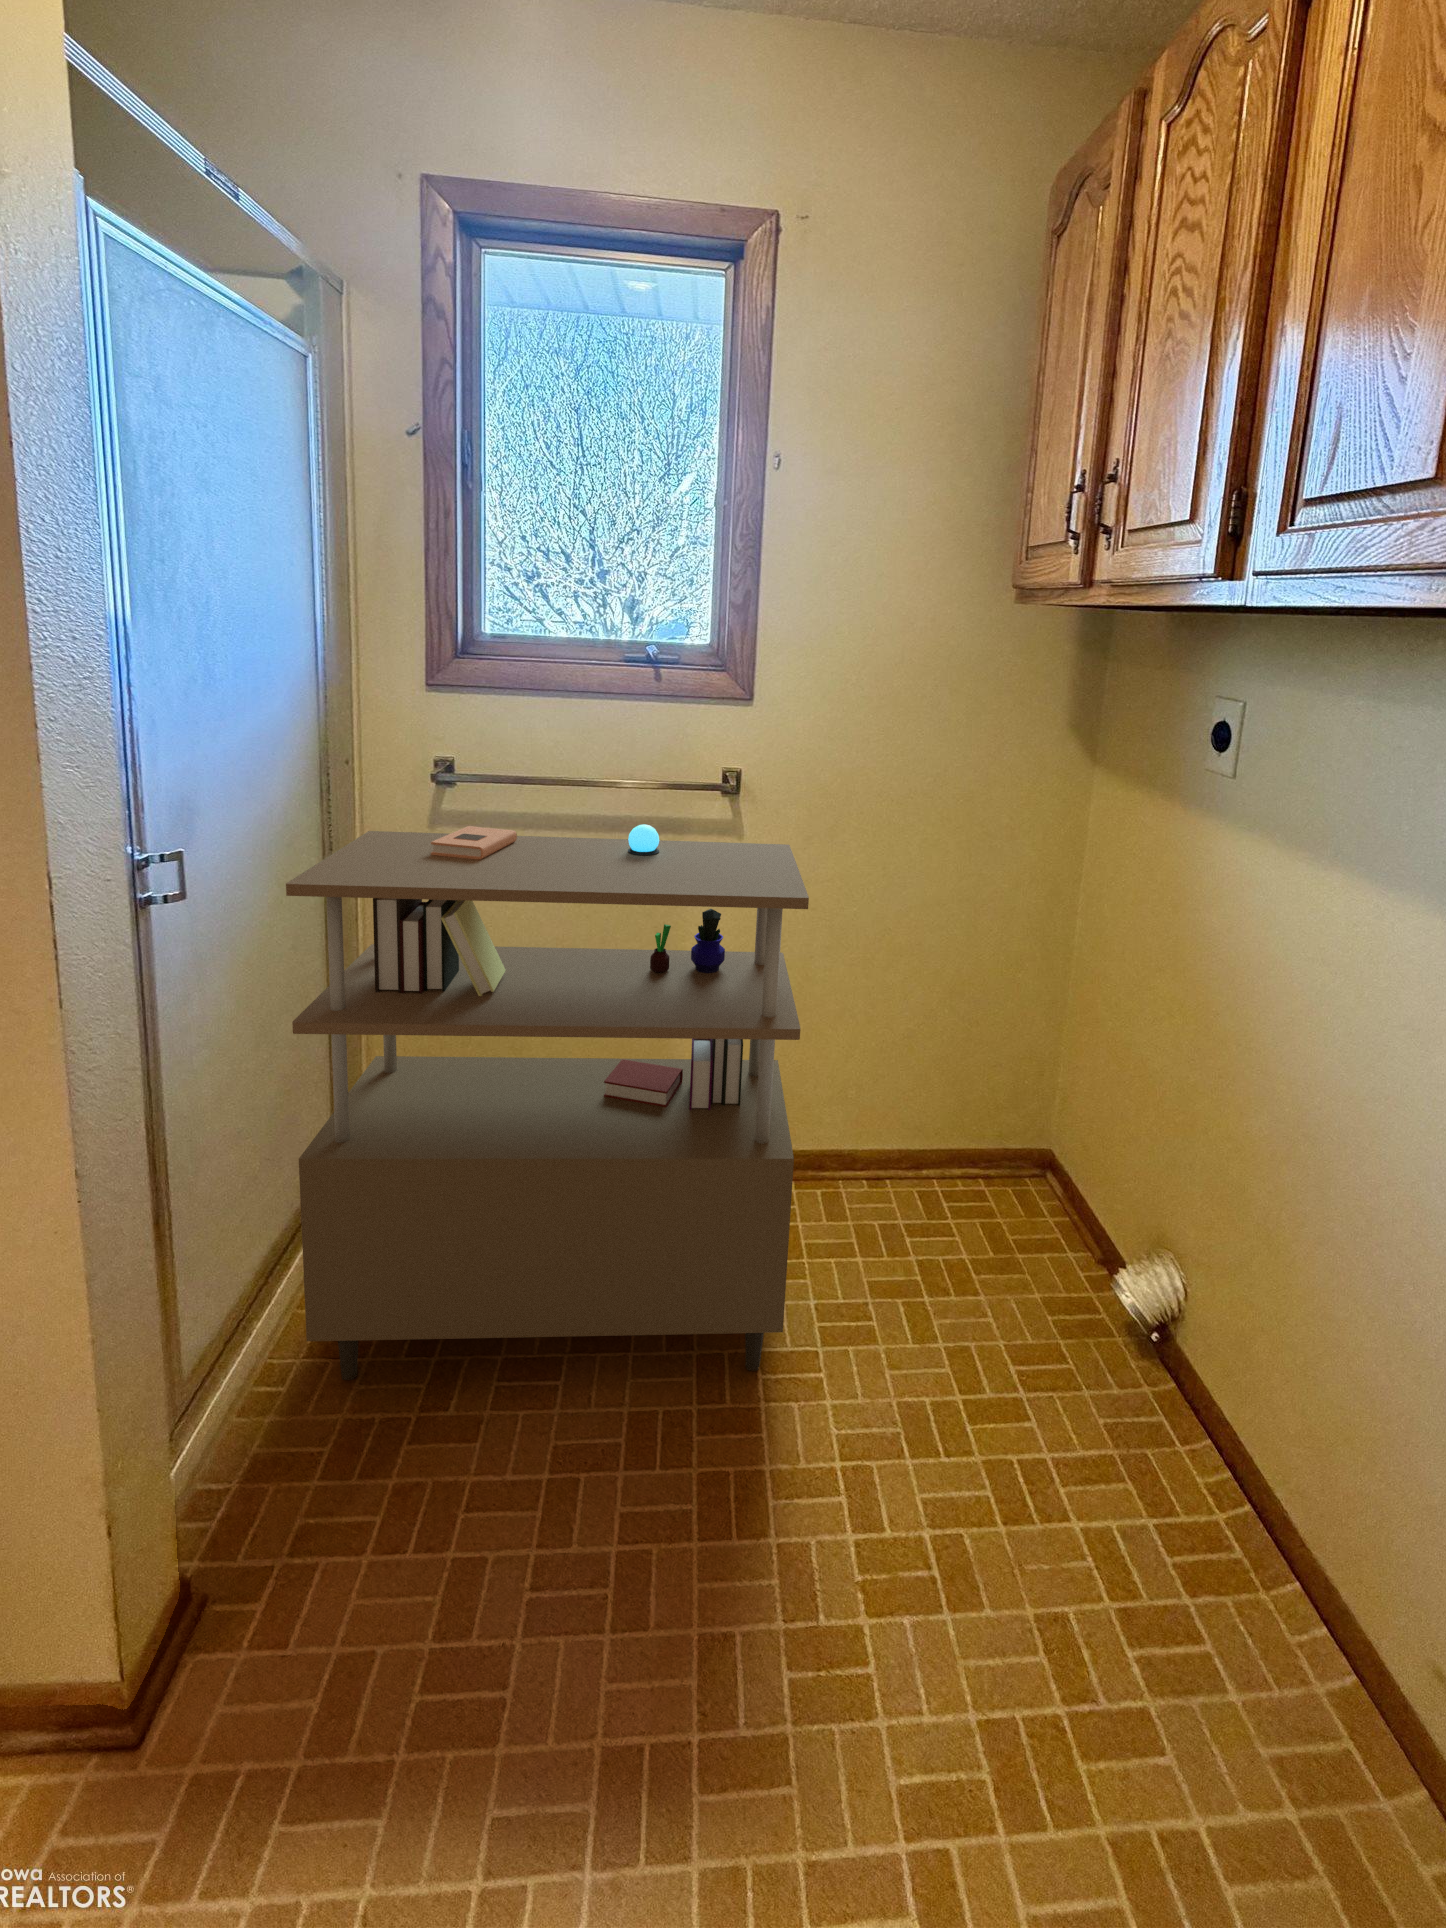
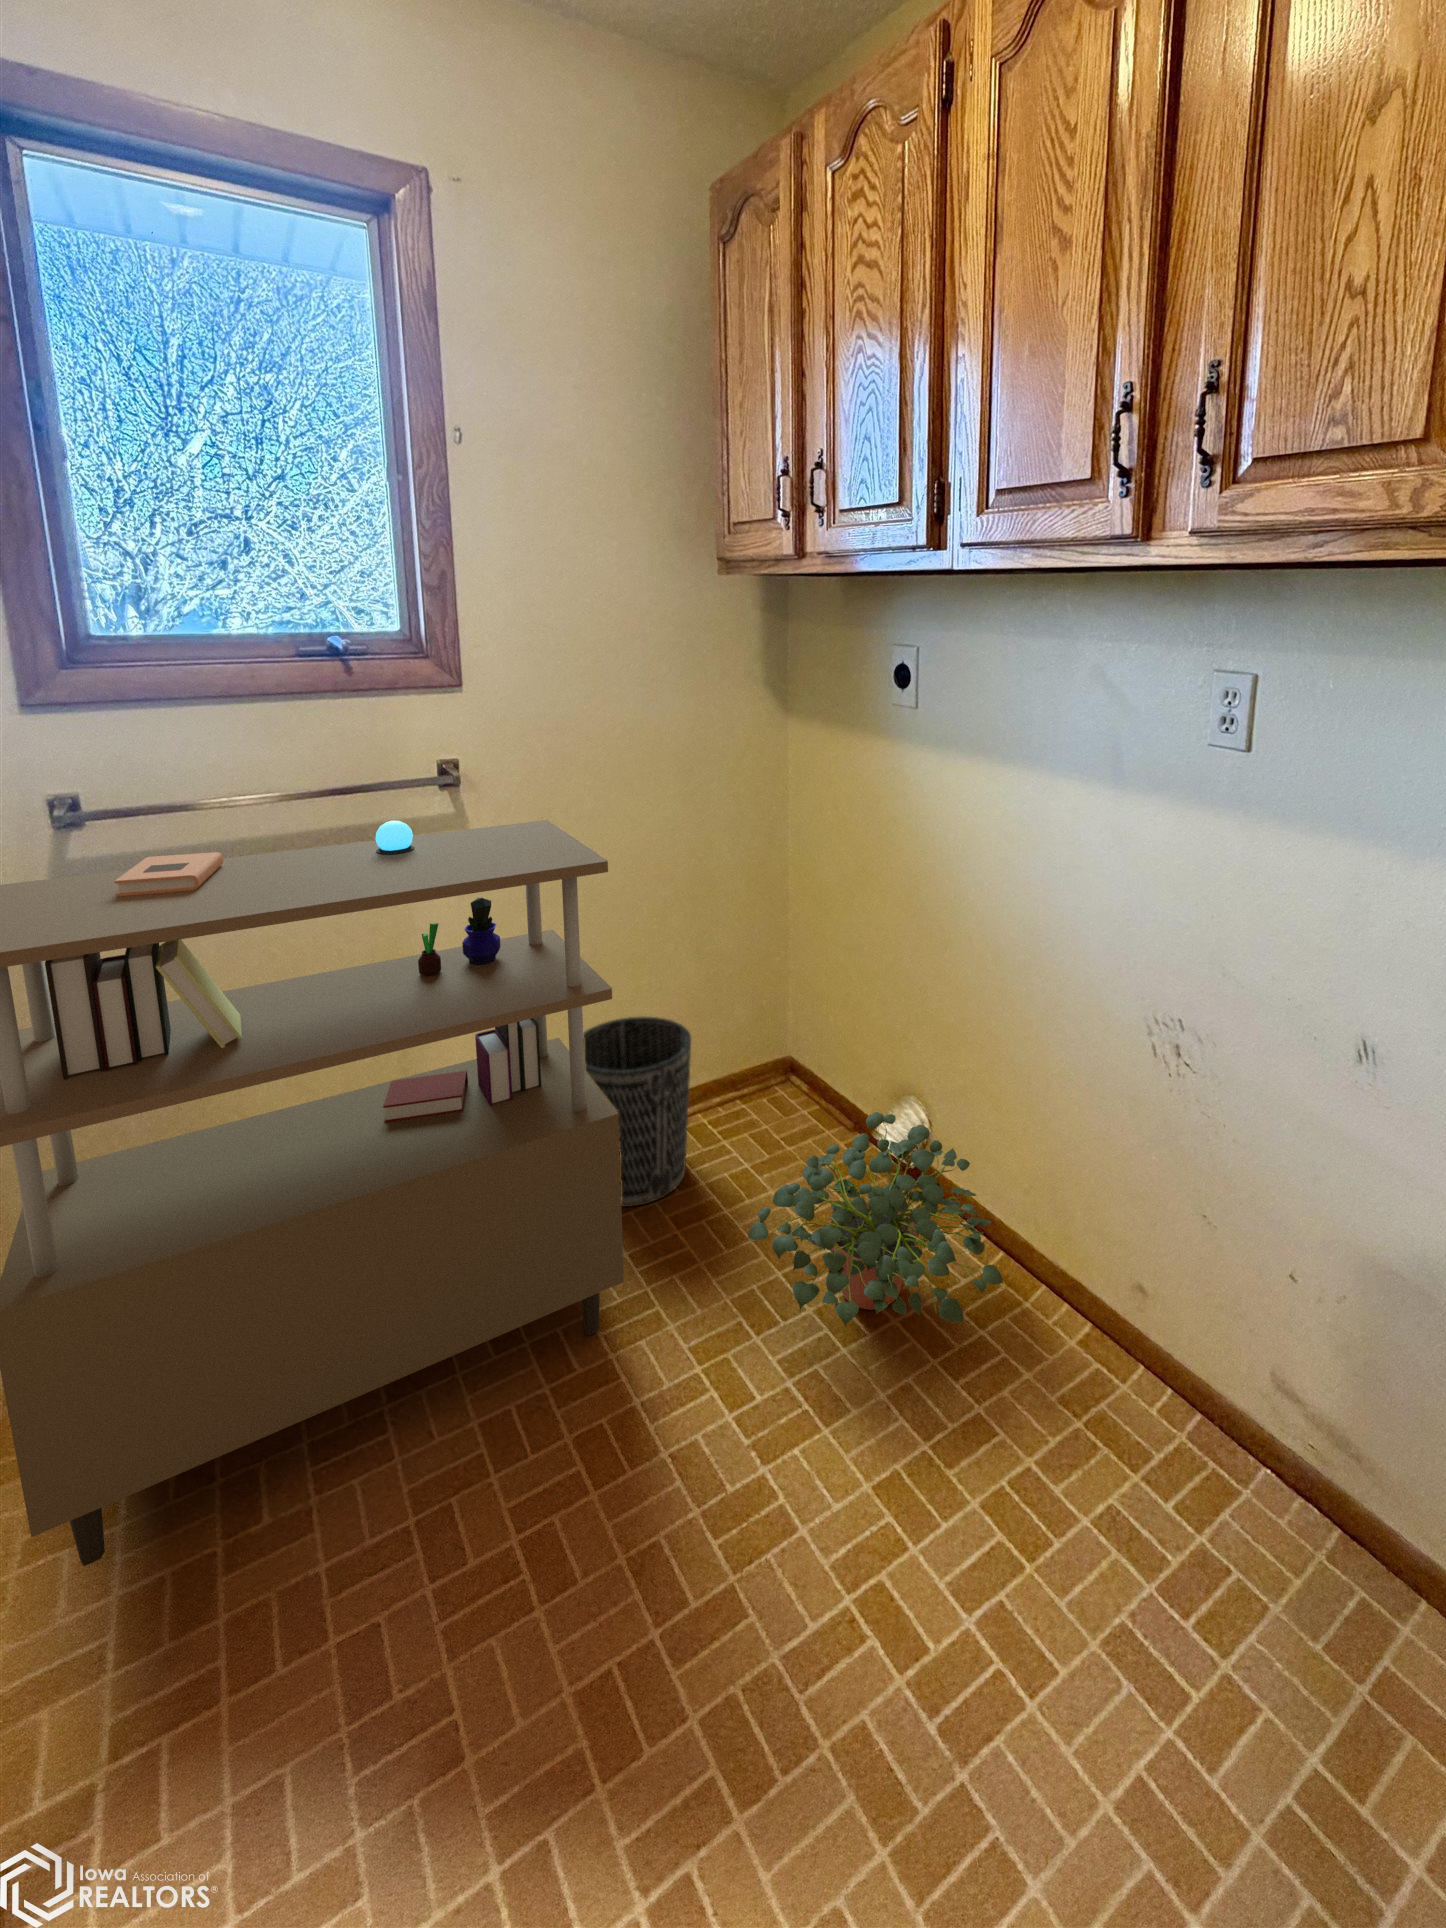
wastebasket: none [799,1055,920,1255] -> present [584,1017,691,1207]
potted plant: none [916,1253,1233,1585] -> present [748,1112,1003,1327]

